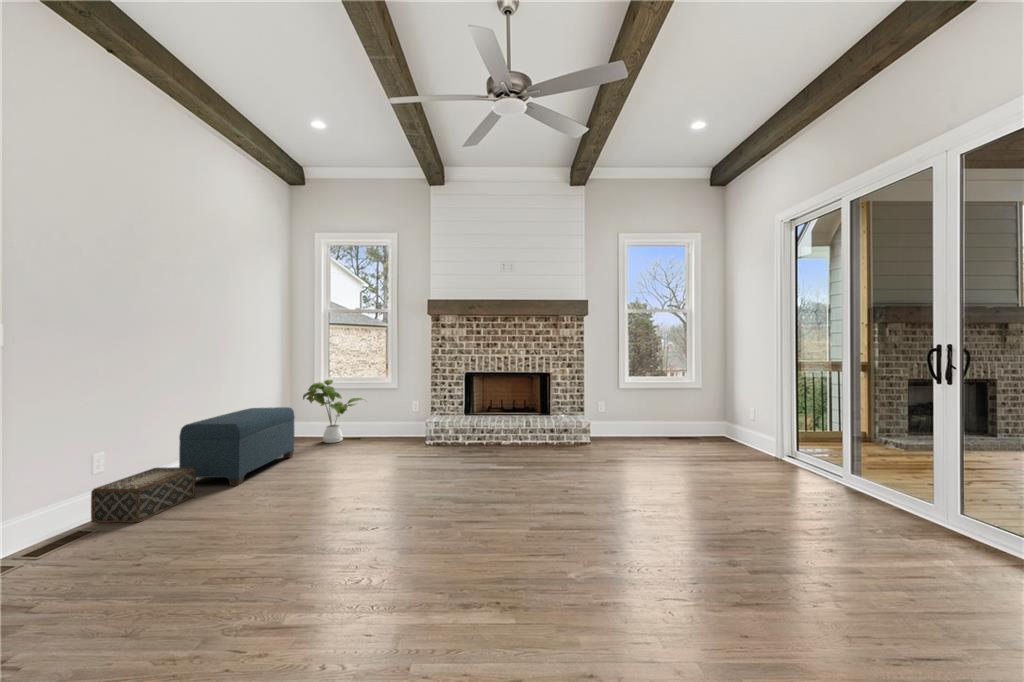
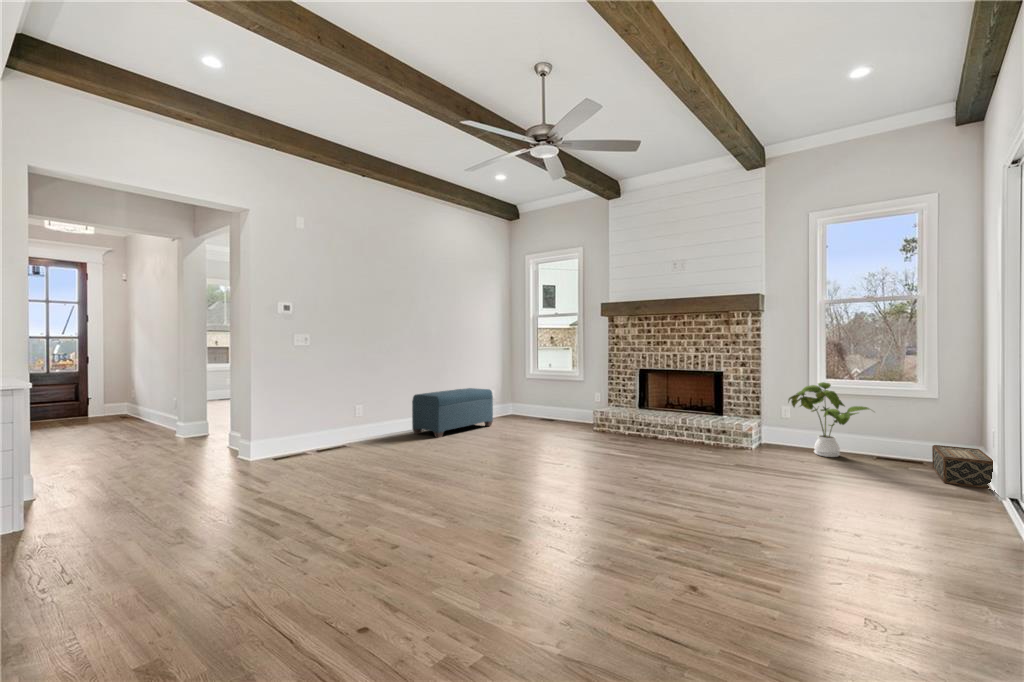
house plant: present [303,380,363,443] -> present [788,382,869,457]
woven basket: present [91,467,195,523] -> present [932,445,993,489]

